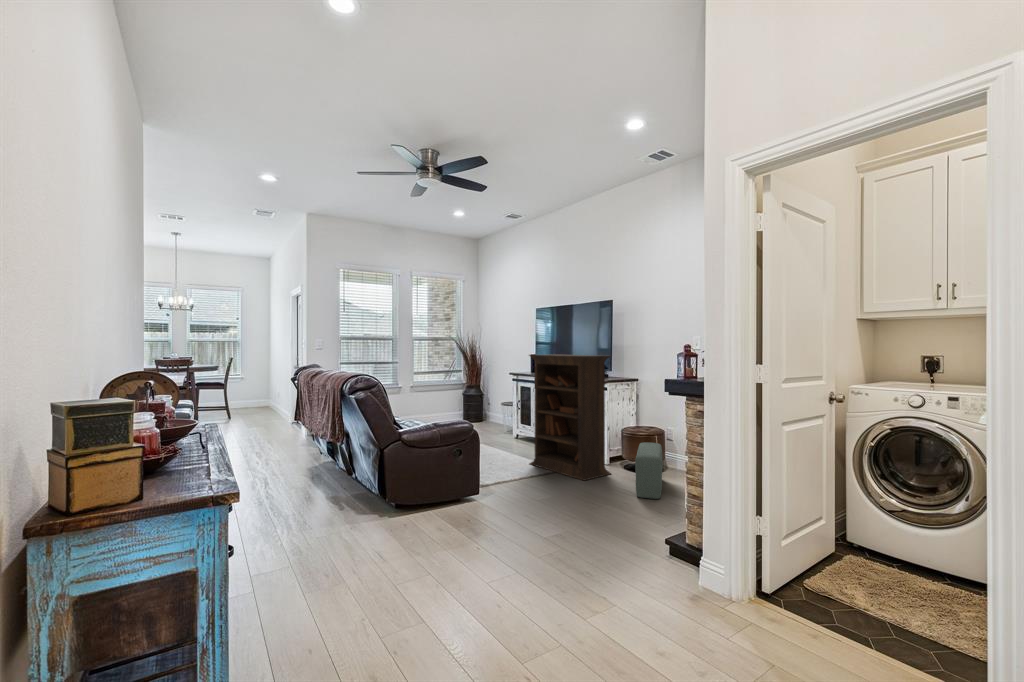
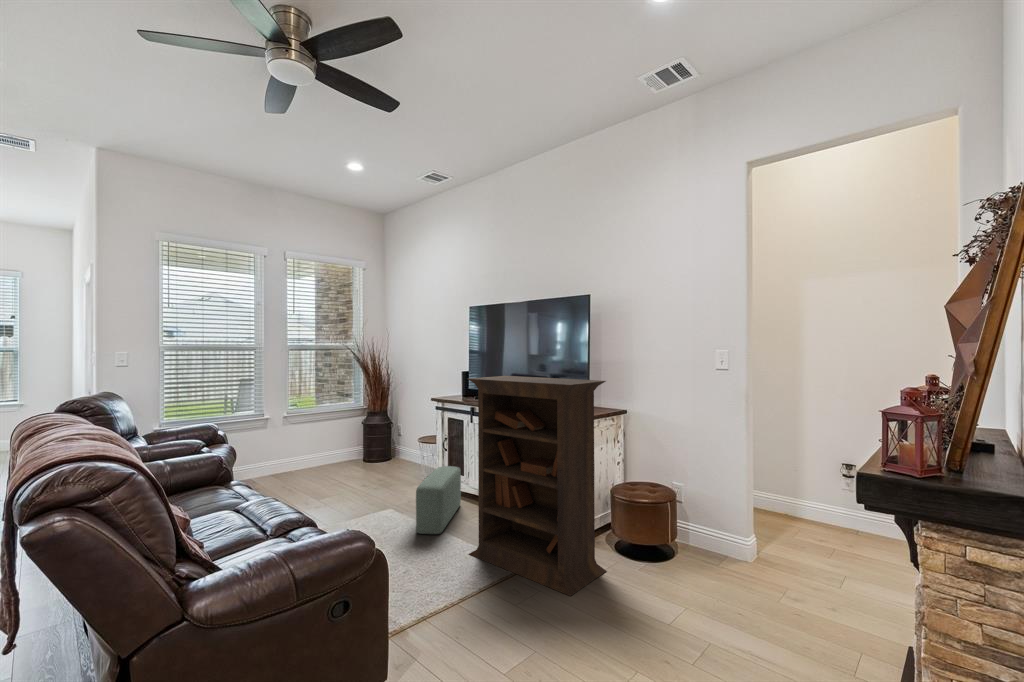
pouf: present [635,442,662,499] -> present [416,466,461,534]

